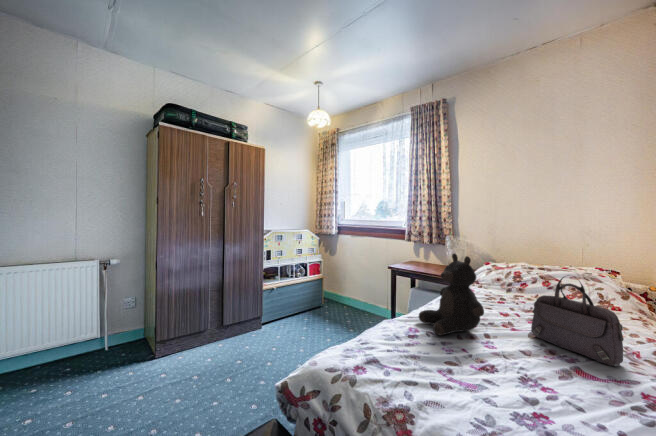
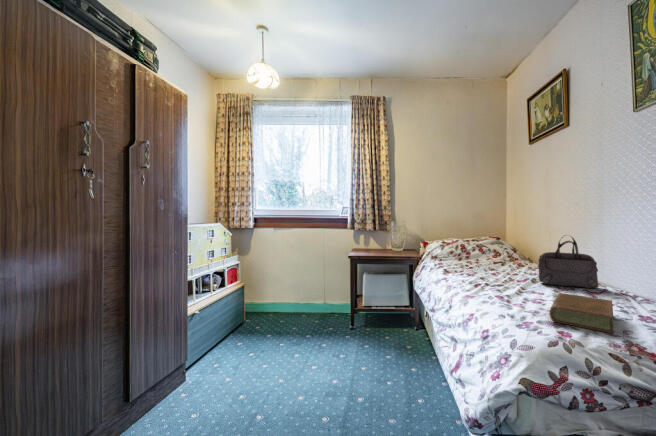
teddy bear: present [419,253,484,335] -> none [481,228,541,298]
book: none [397,340,499,394] -> present [550,293,613,333]

